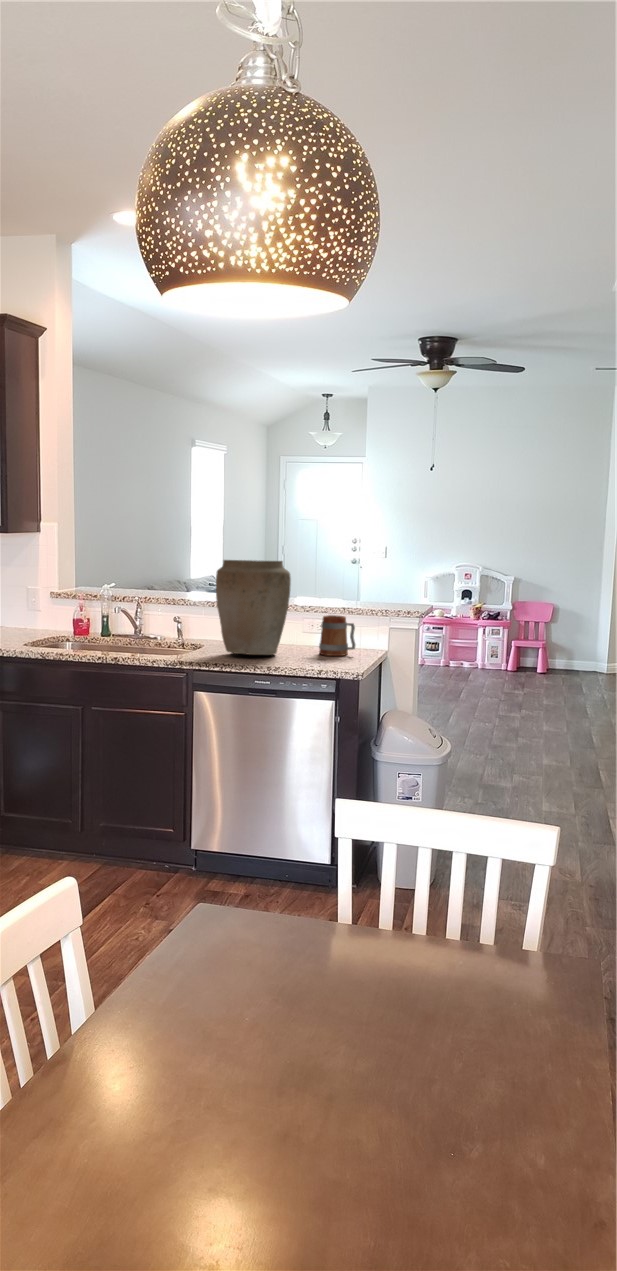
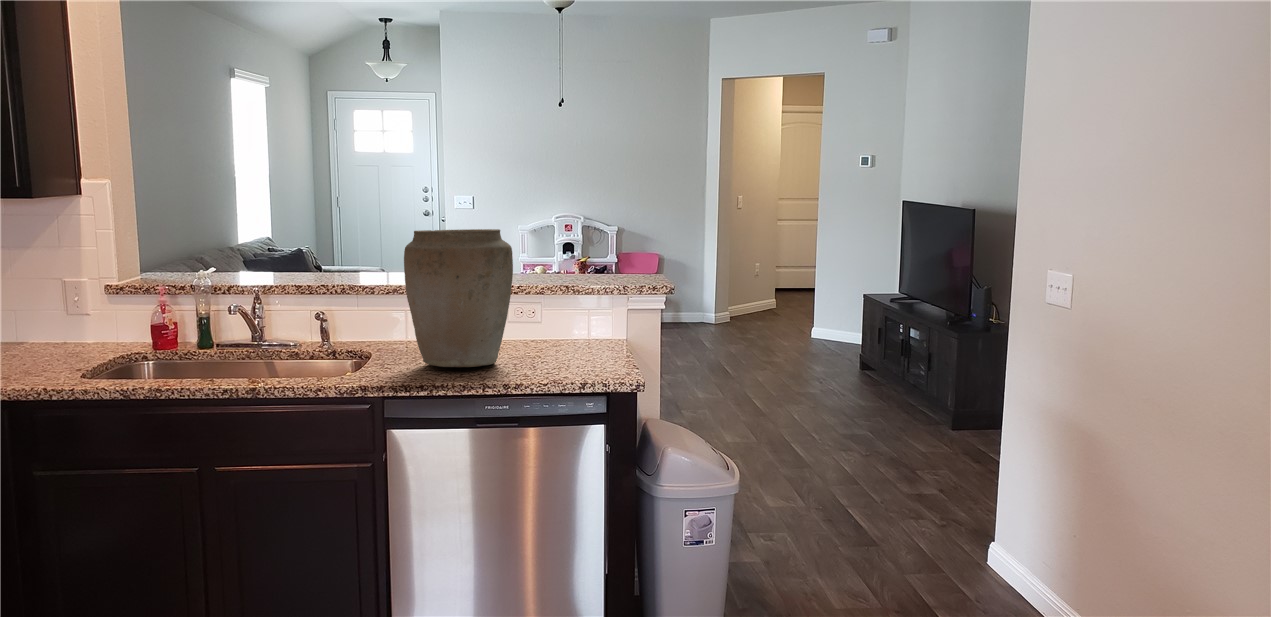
mug: present [319,615,355,656] -> none [550,301,601,357]

